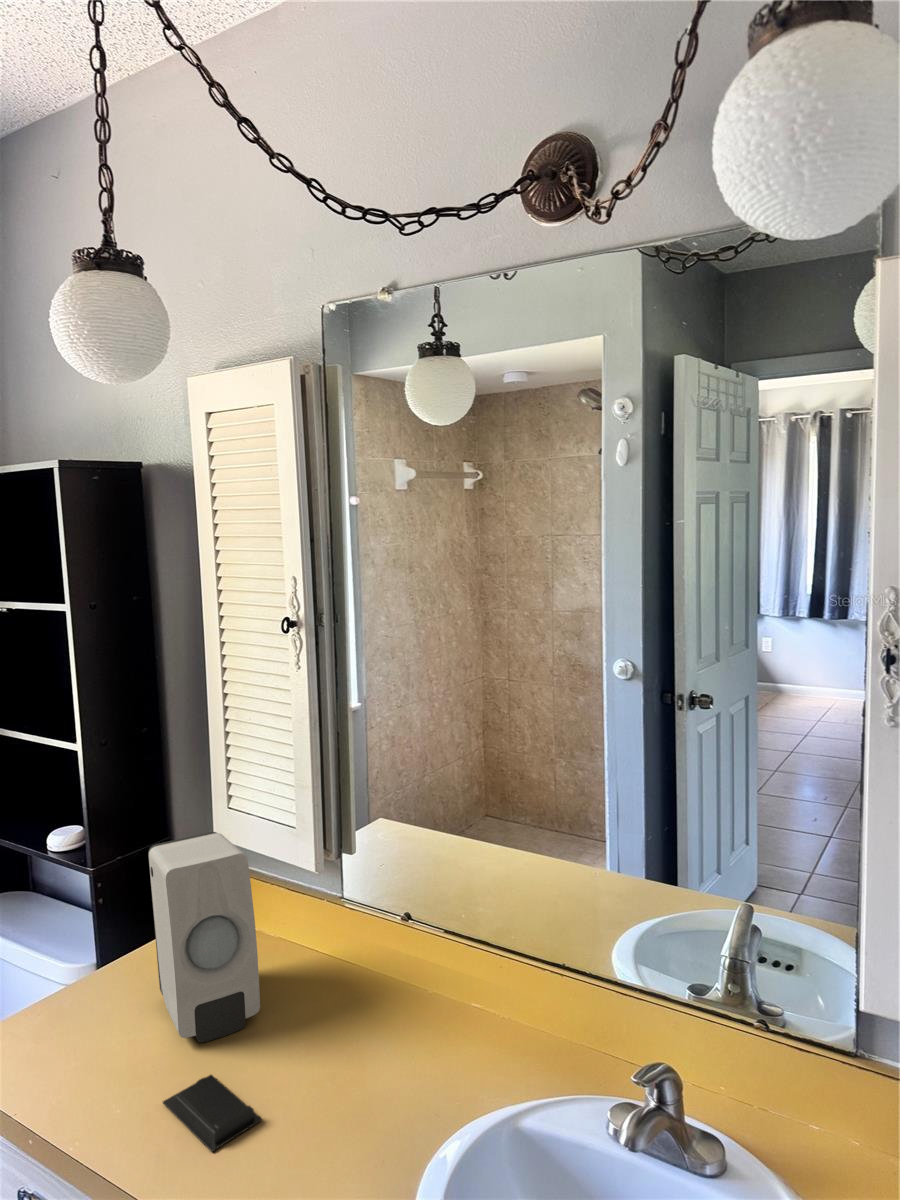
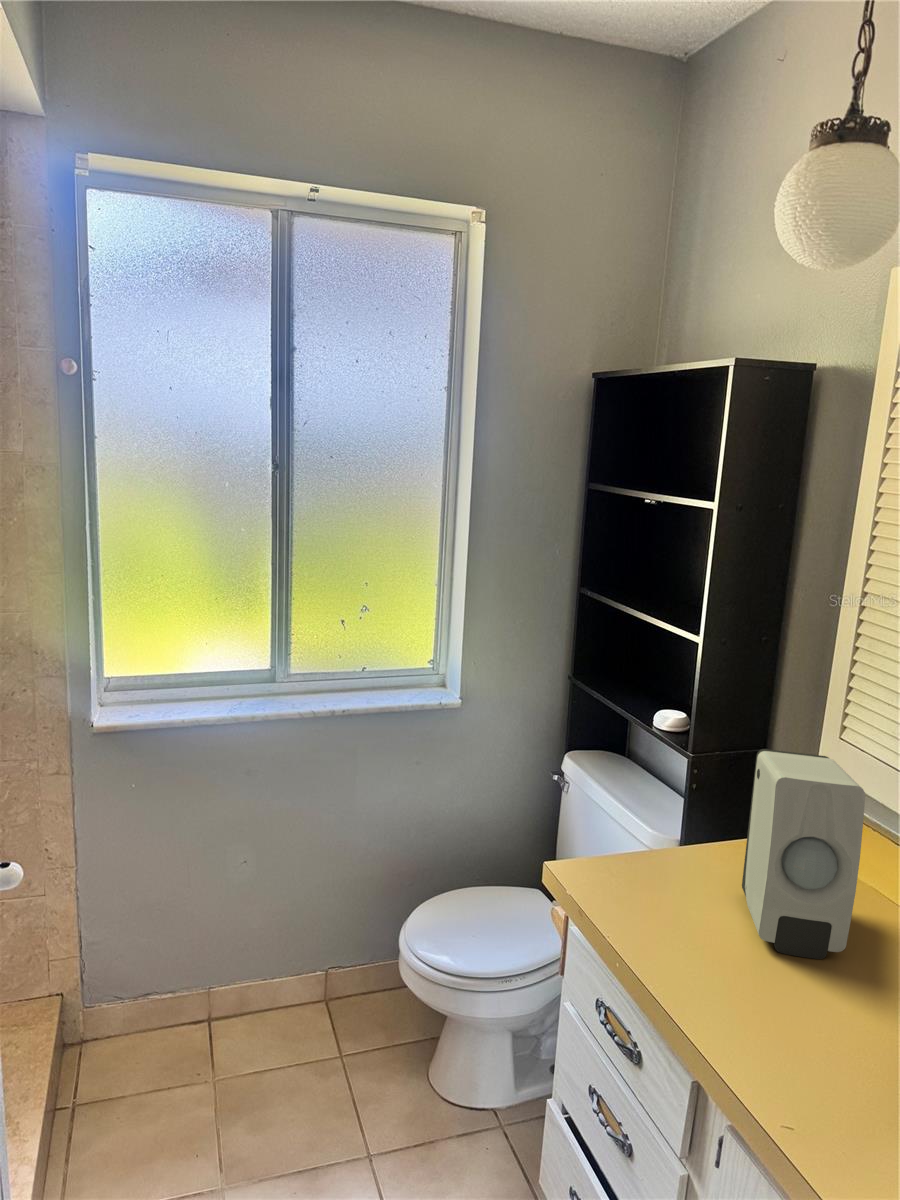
soap bar: present [163,1075,262,1152] -> none [737,985,837,1057]

